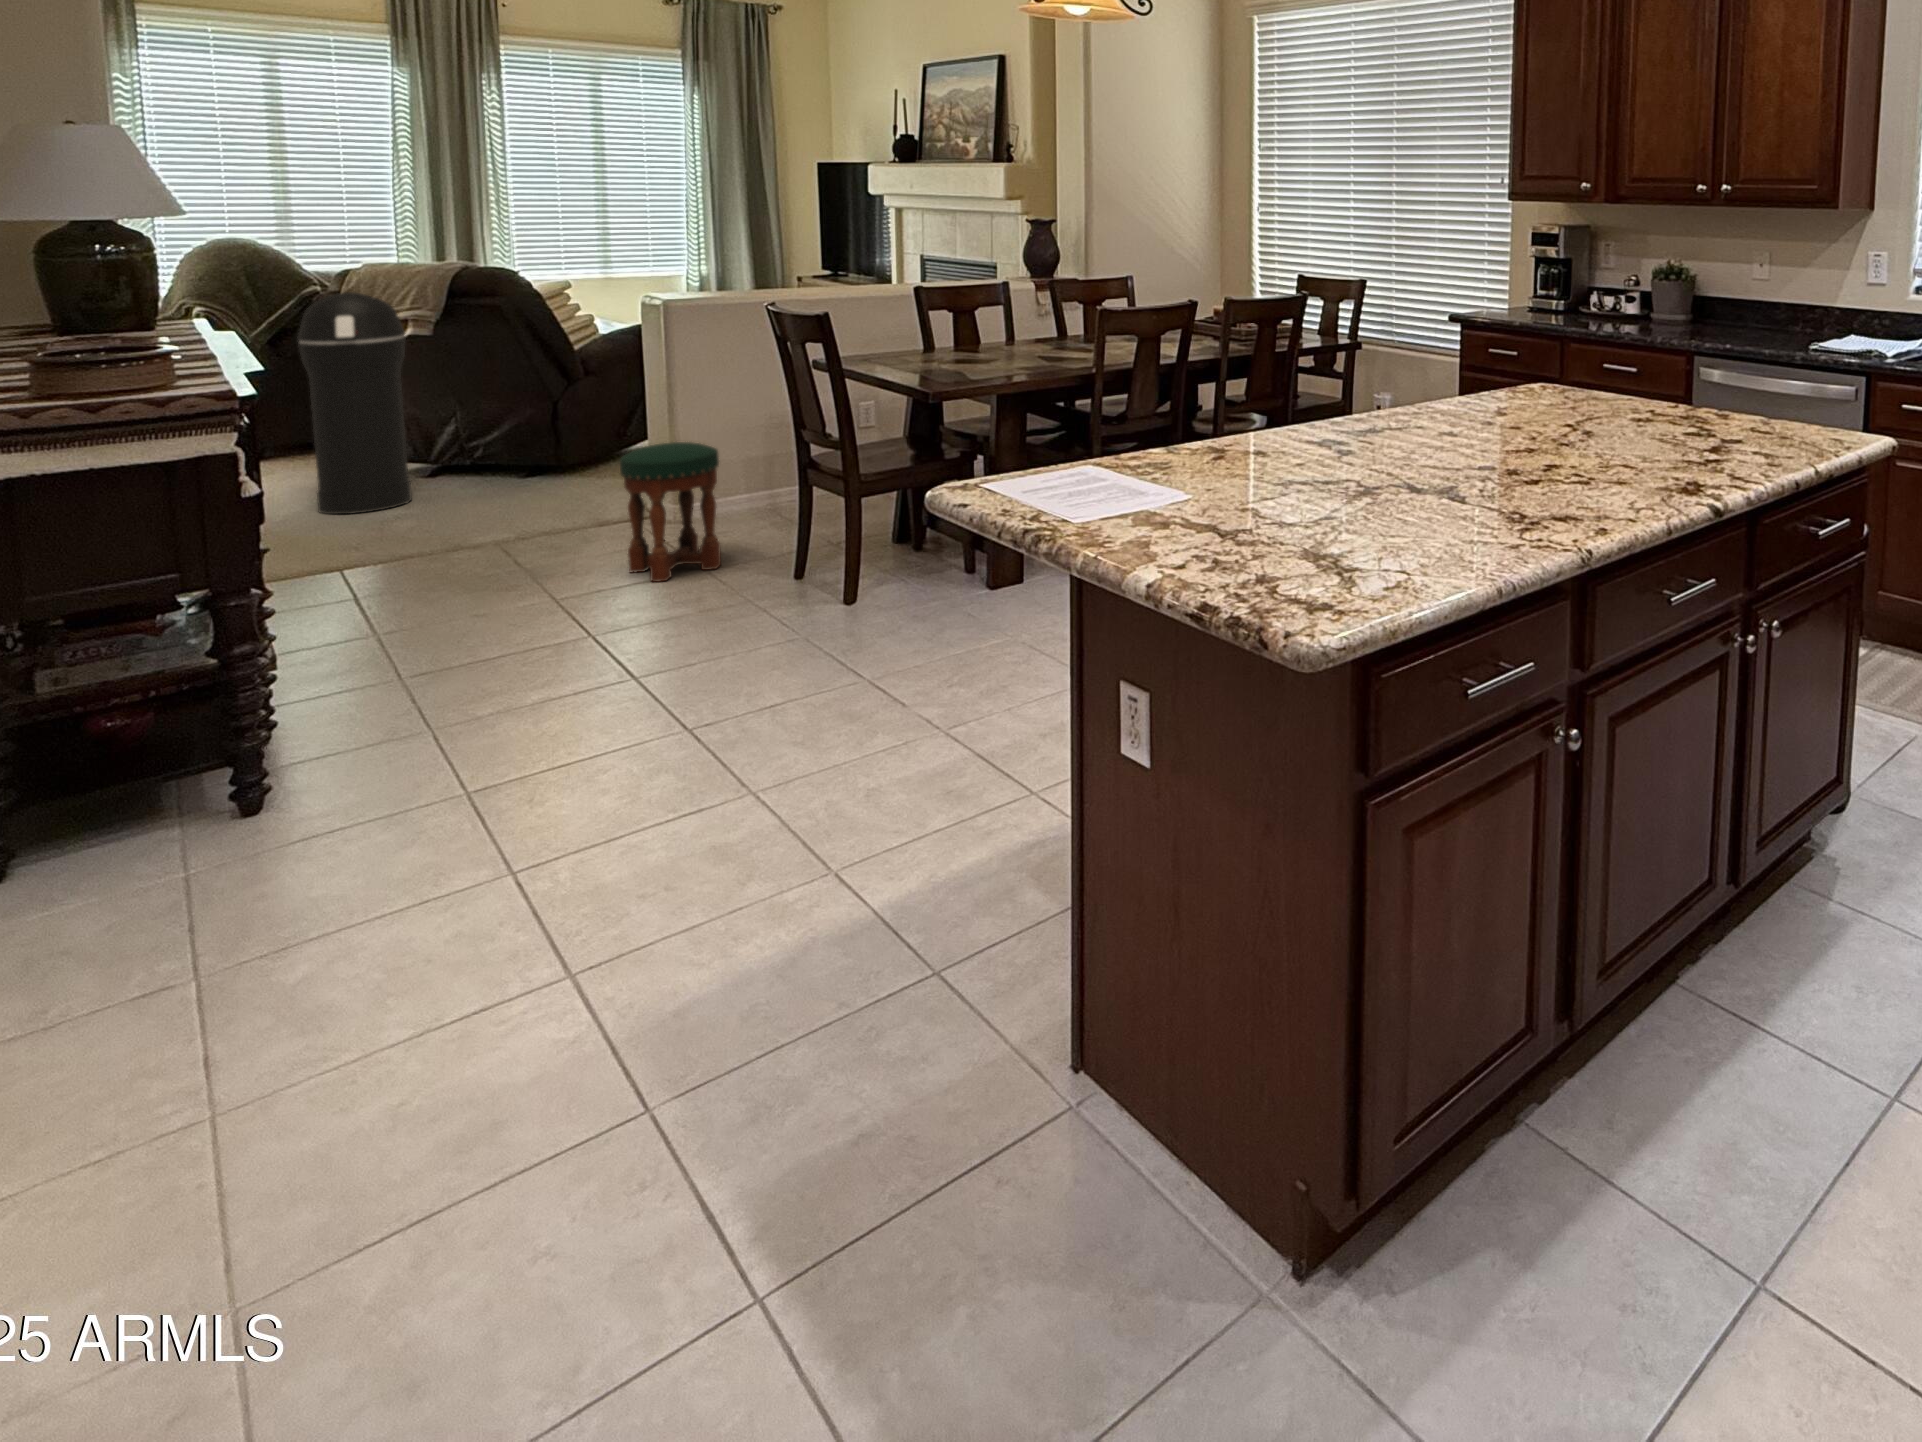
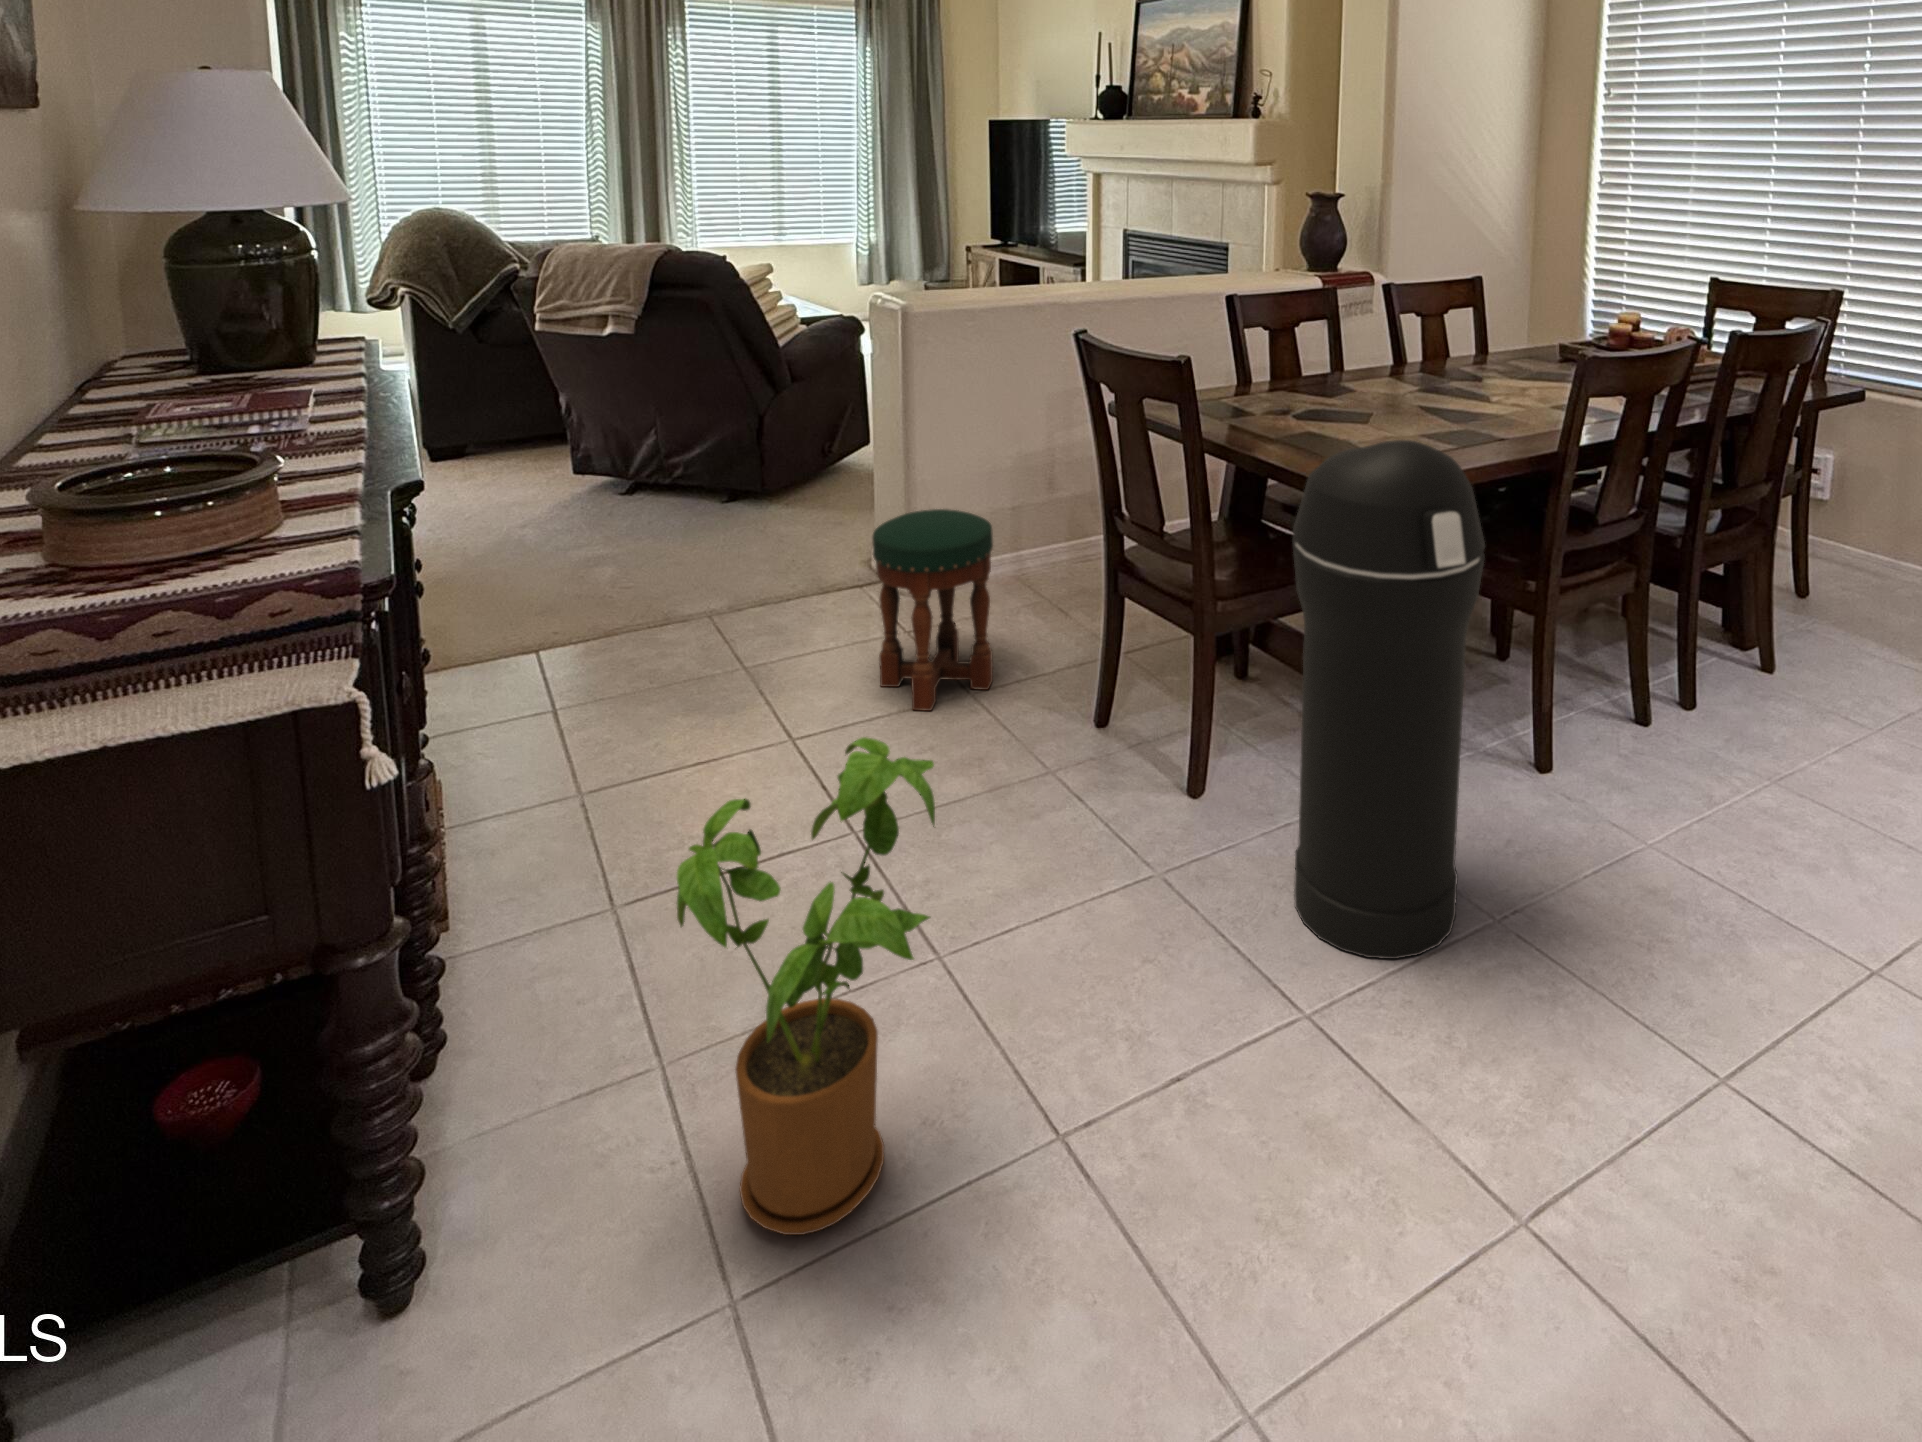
trash can: present [297,292,412,514] -> present [1293,440,1485,959]
house plant: none [430,502,602,763] -> present [677,737,935,1235]

